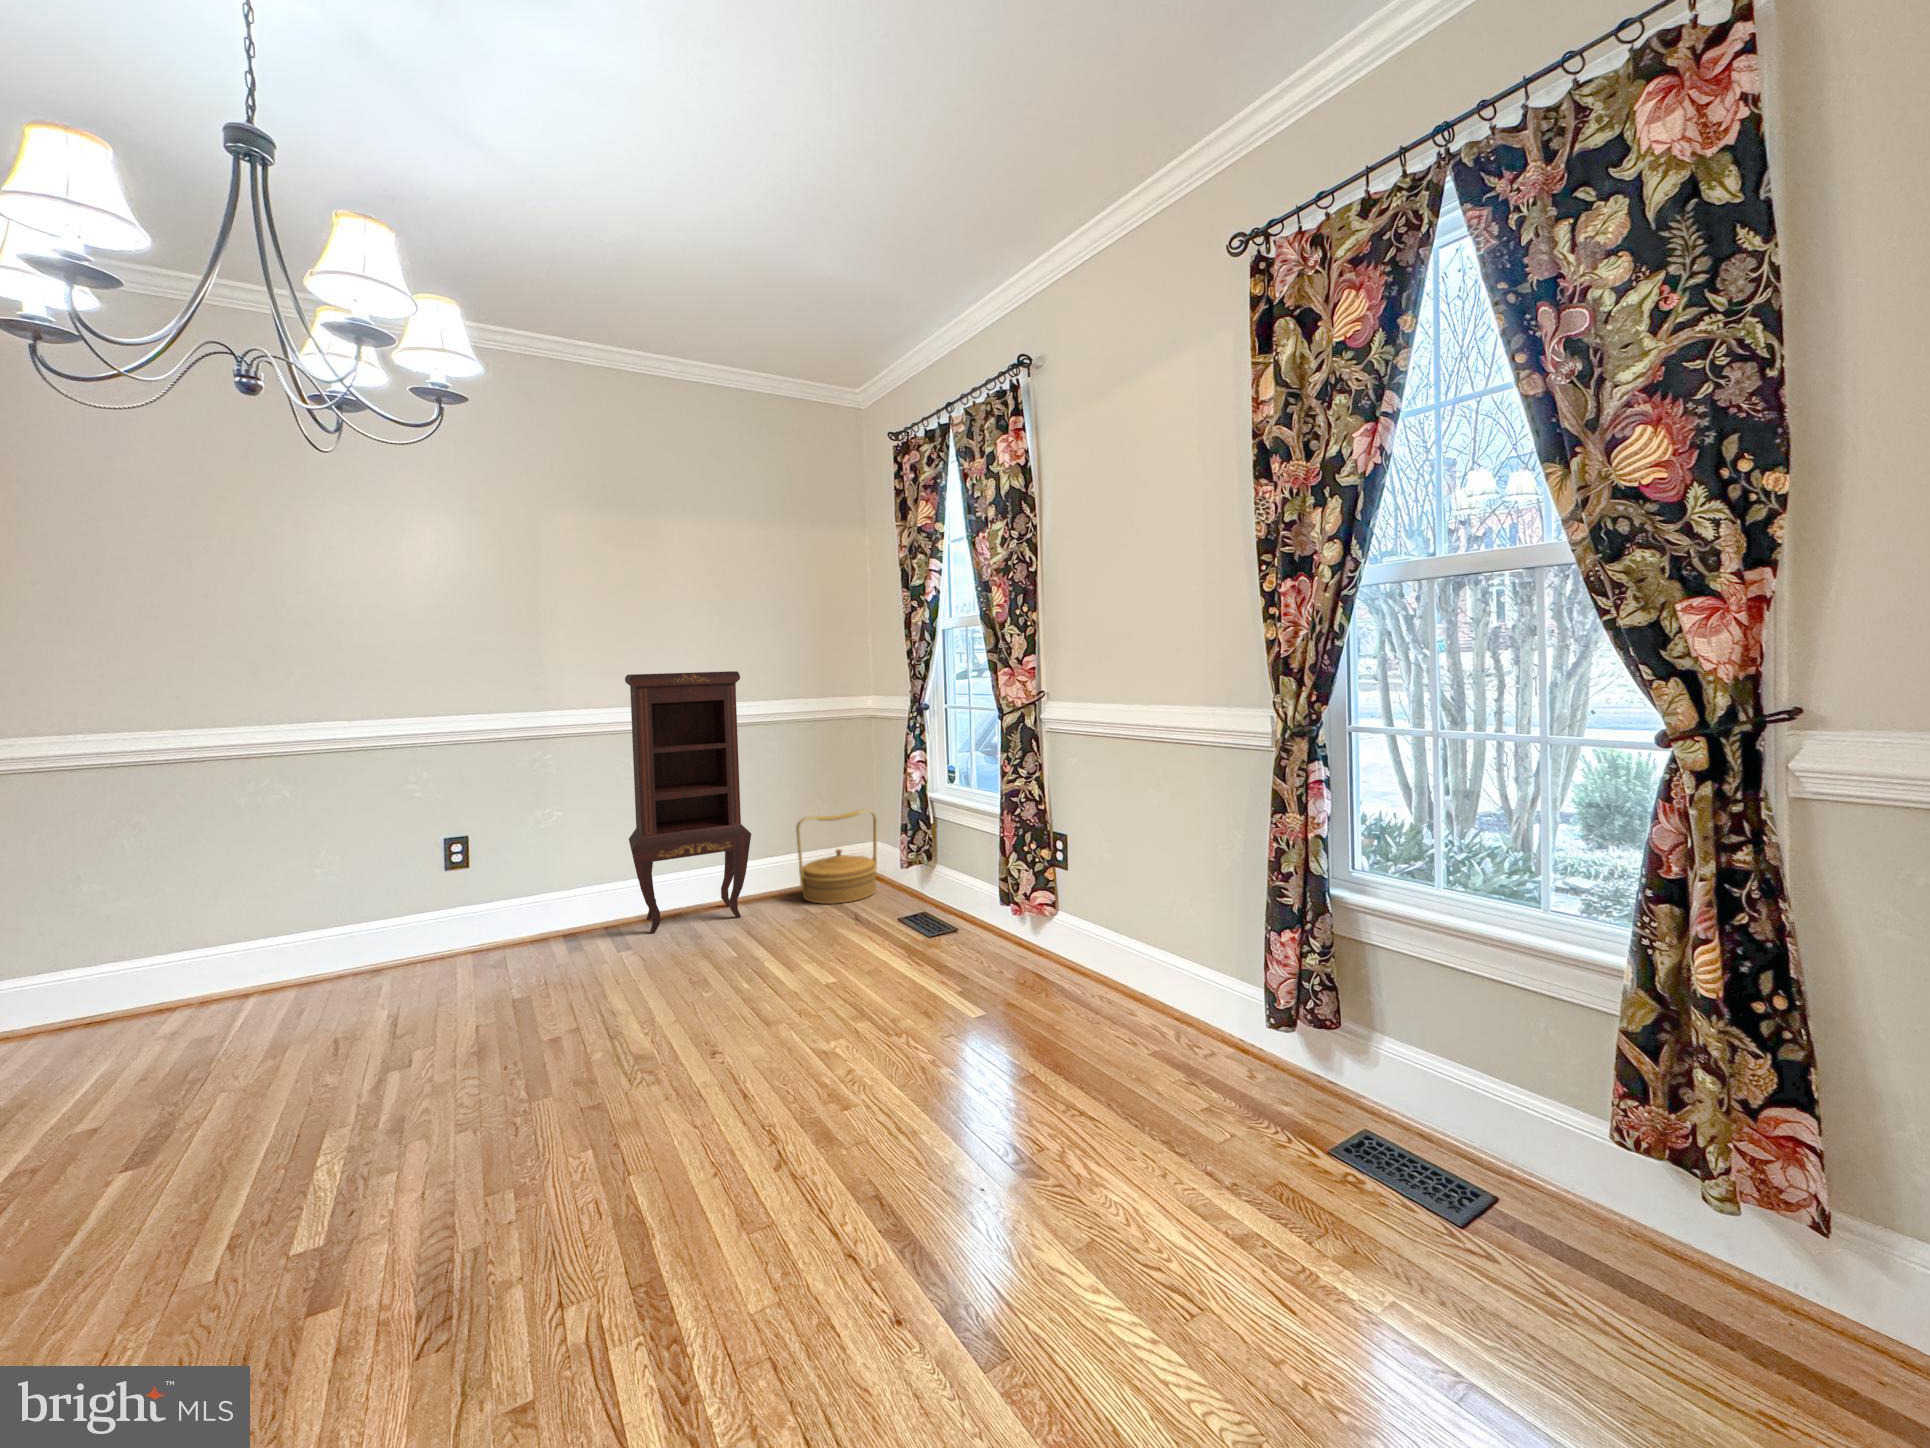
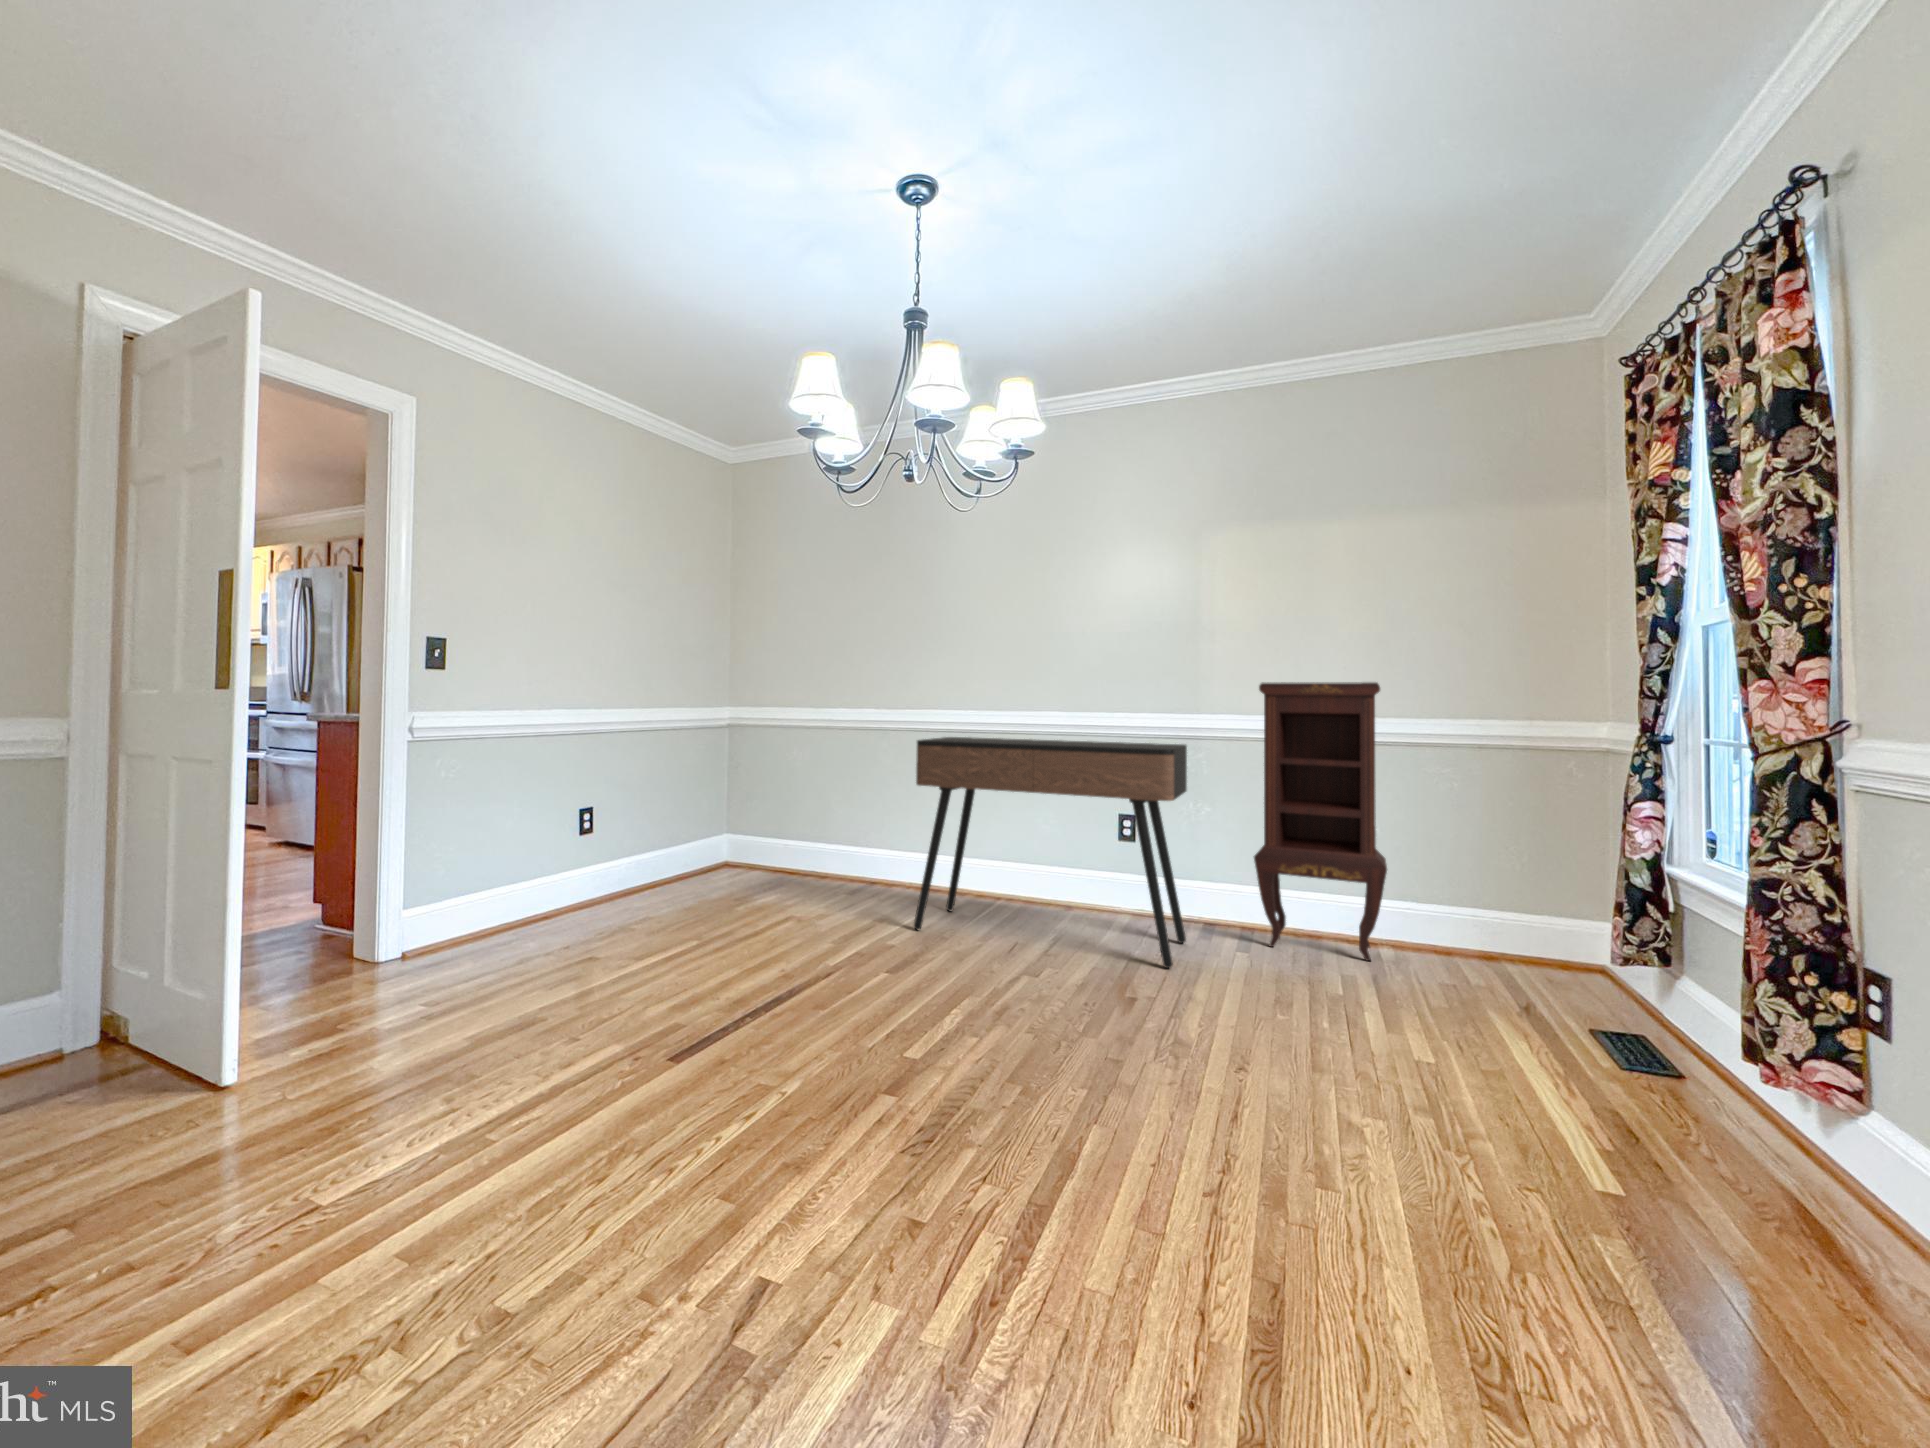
console table: none [108,746,577,1089] -> present [914,737,1187,968]
woven basket: present [796,809,877,904] -> none [1456,867,1589,993]

